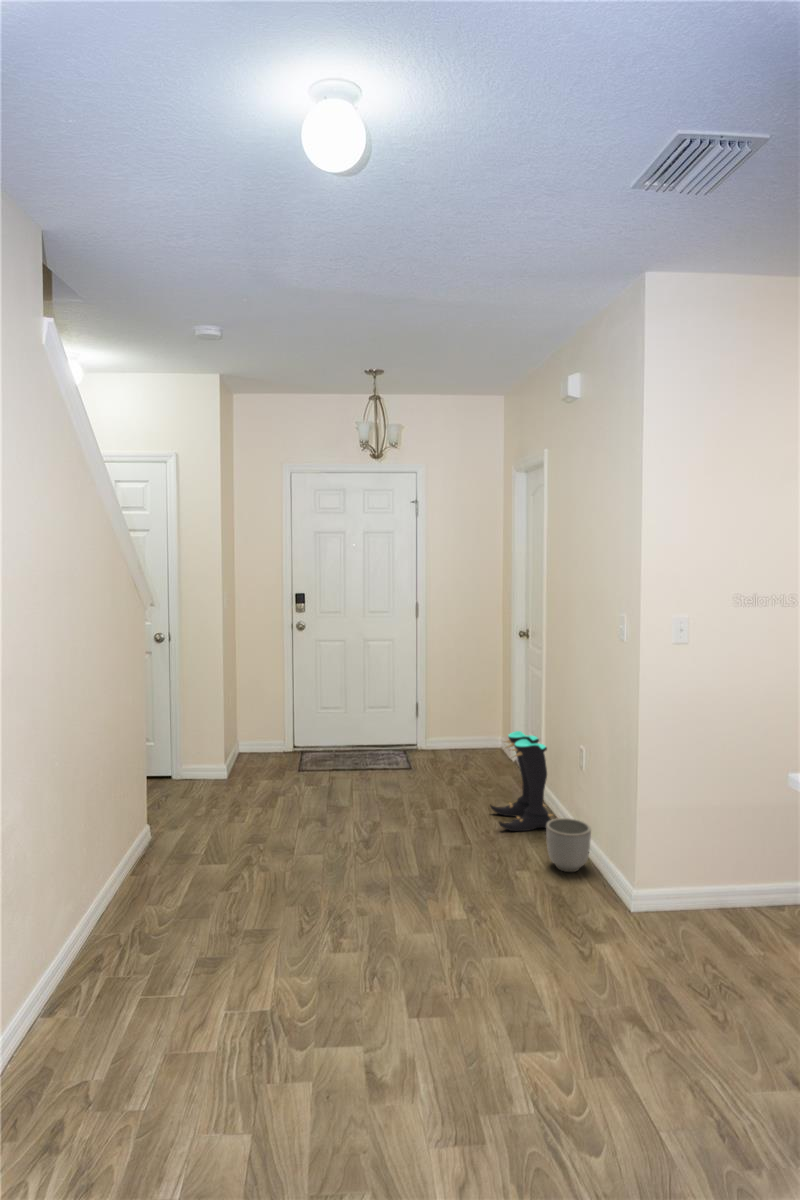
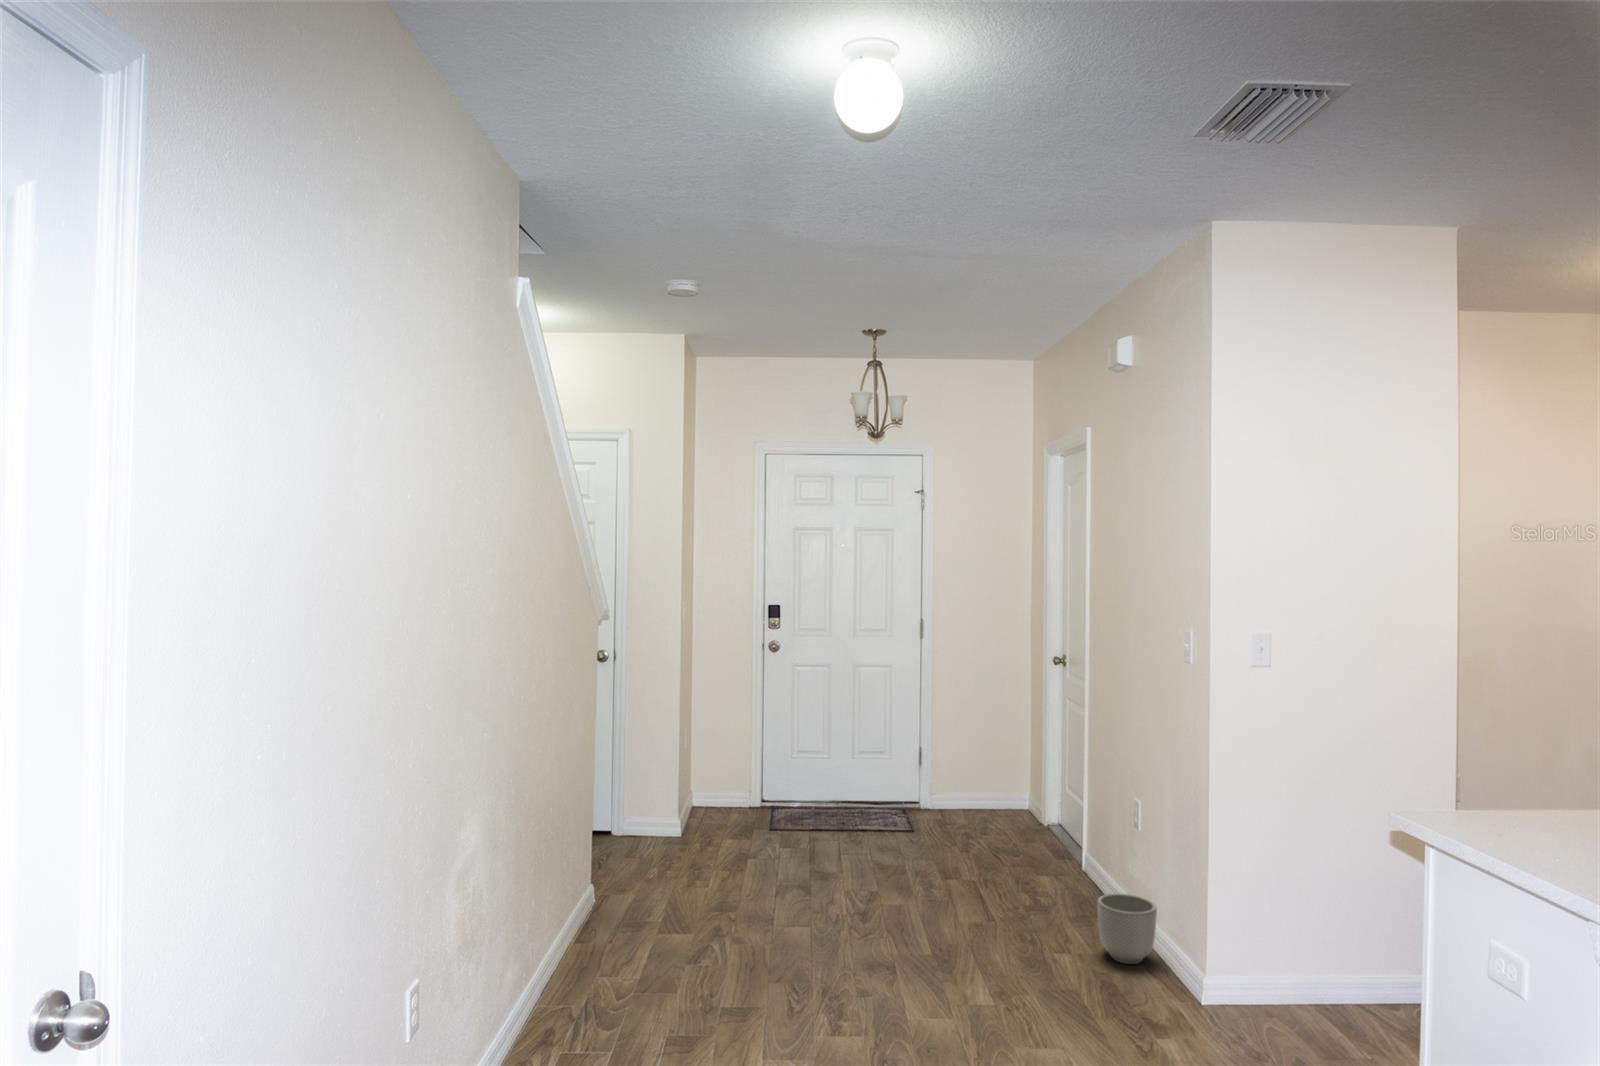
boots: present [491,731,552,831] -> none [1021,783,1108,913]

